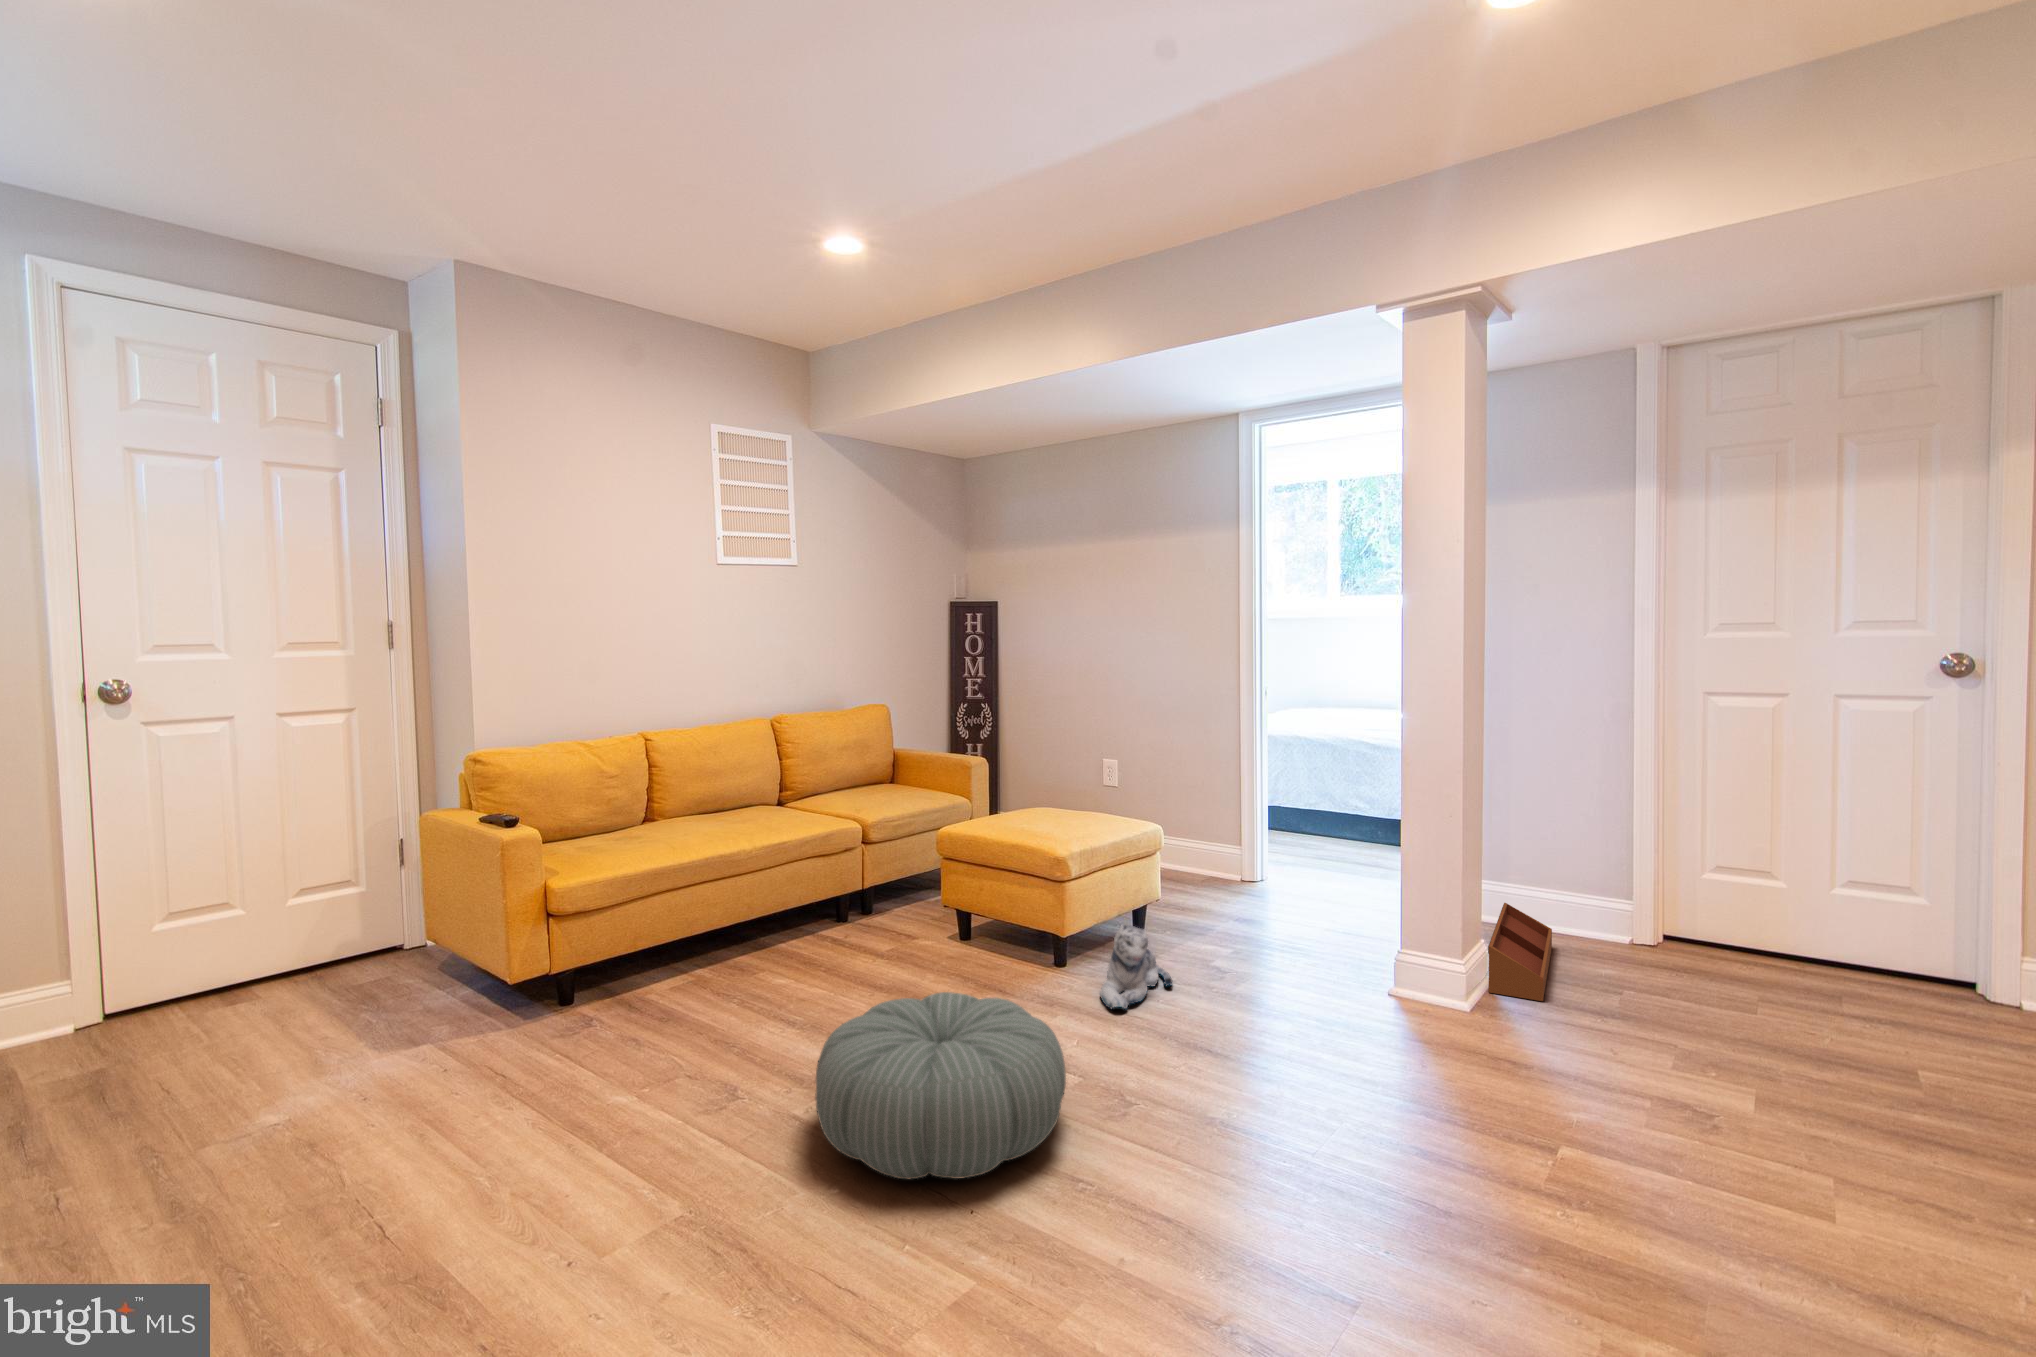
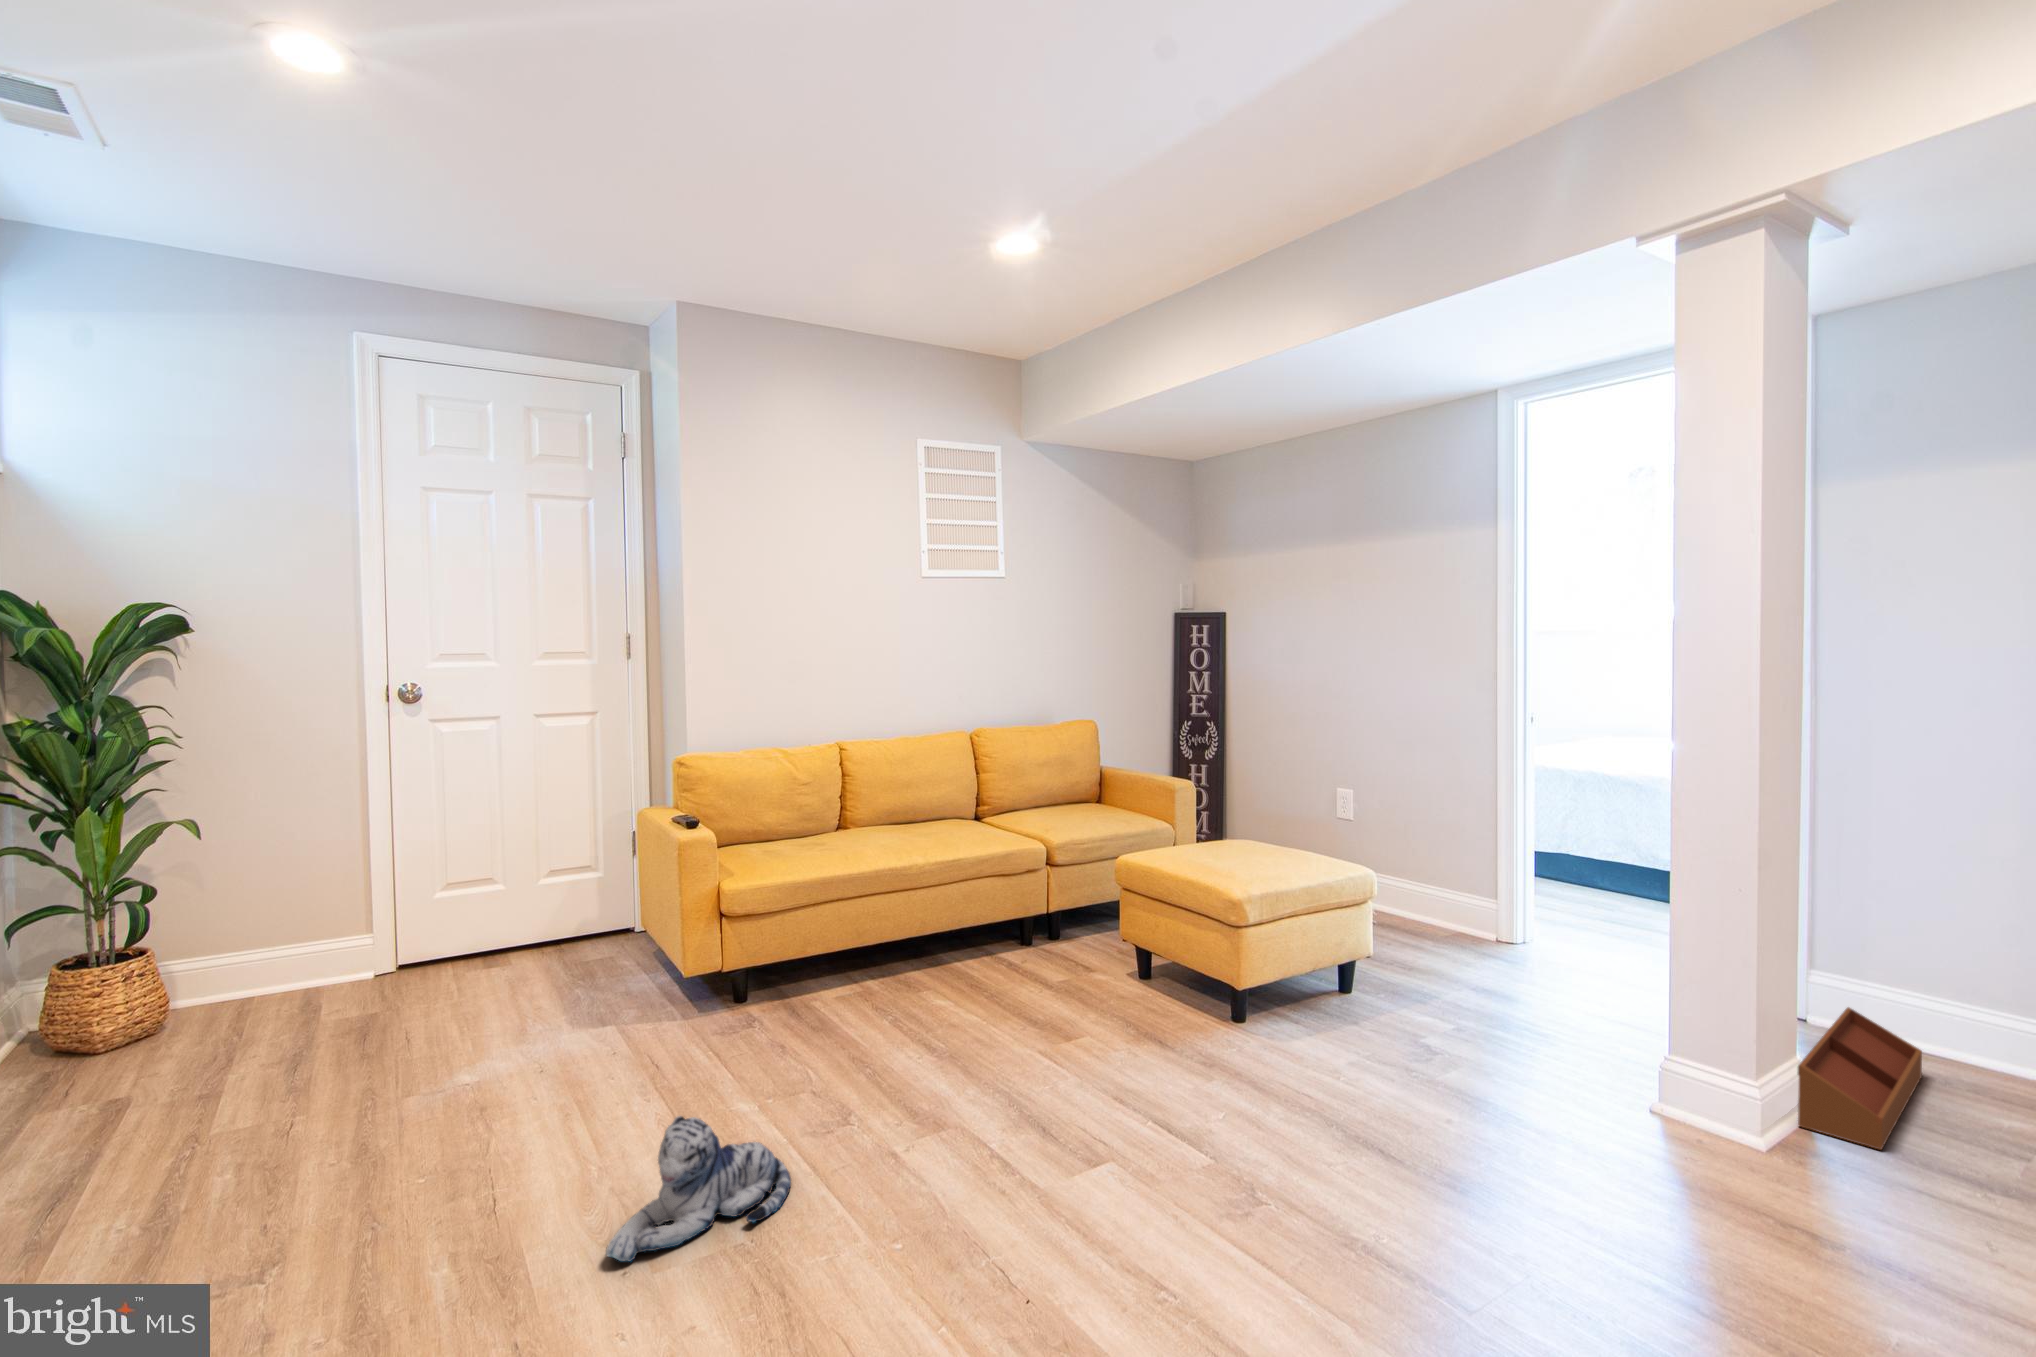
plush toy: present [1100,925,1172,1009] -> present [606,1116,791,1262]
pouf: present [815,992,1066,1179] -> none [893,1039,1170,1254]

